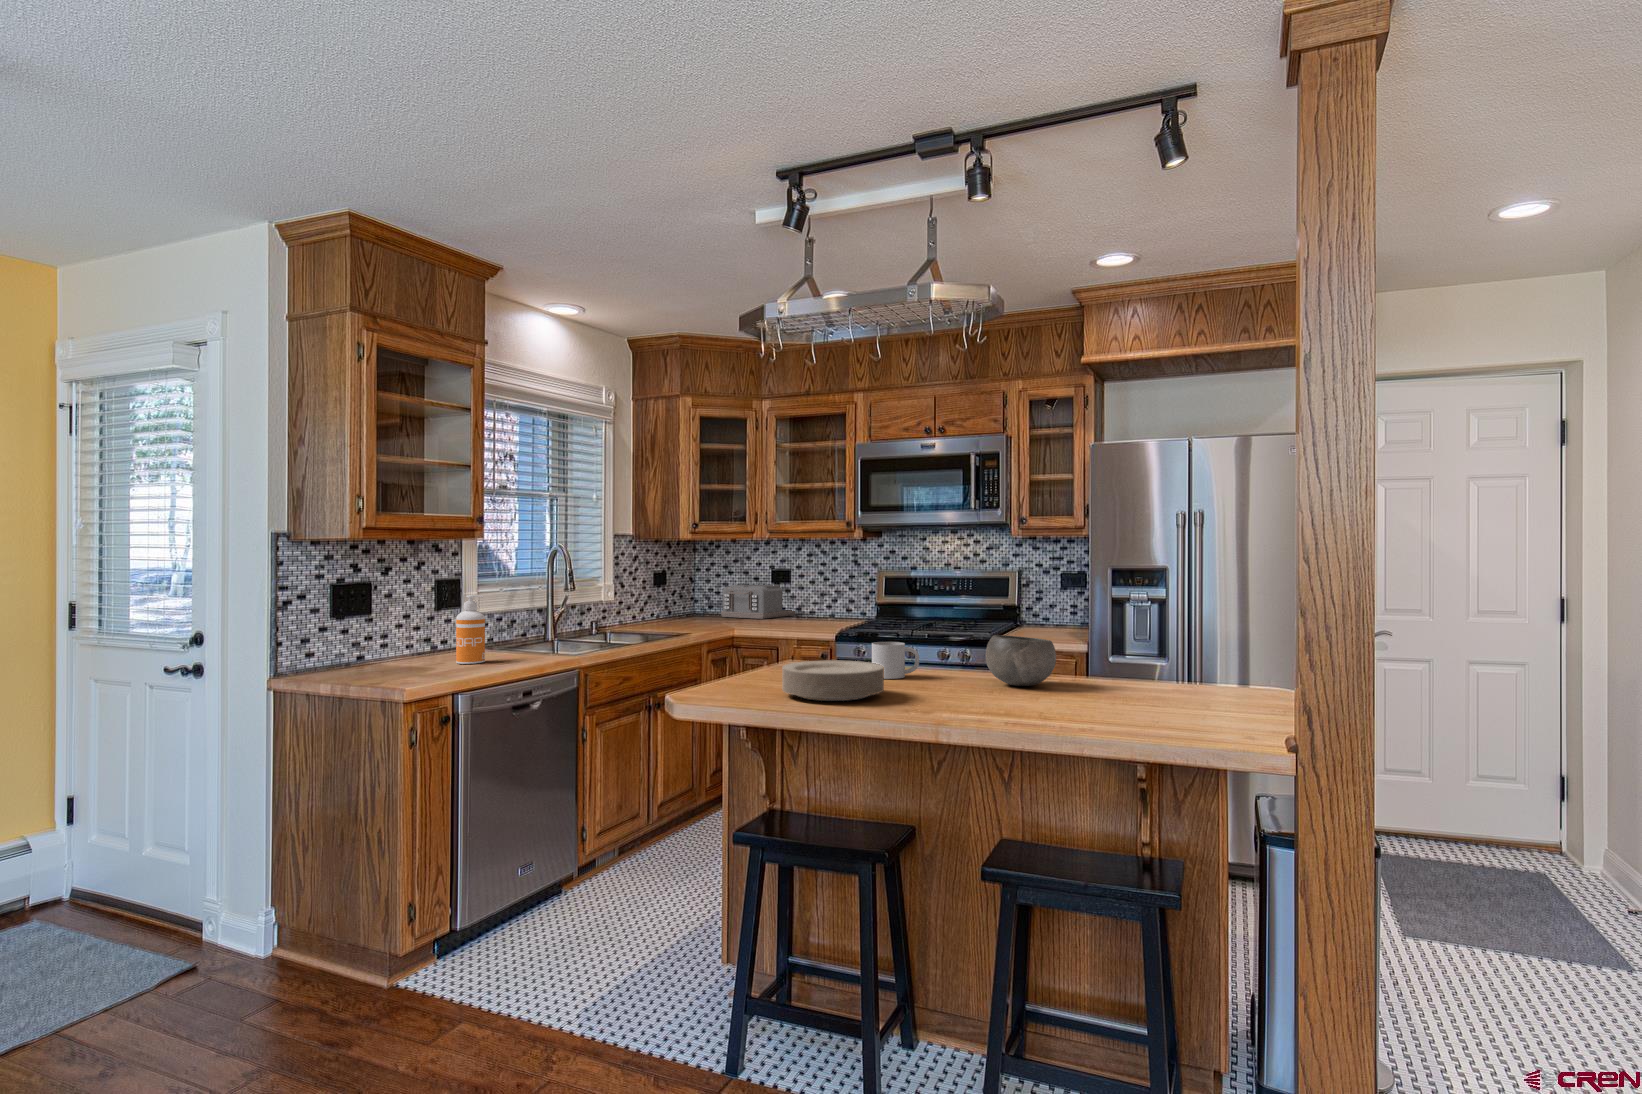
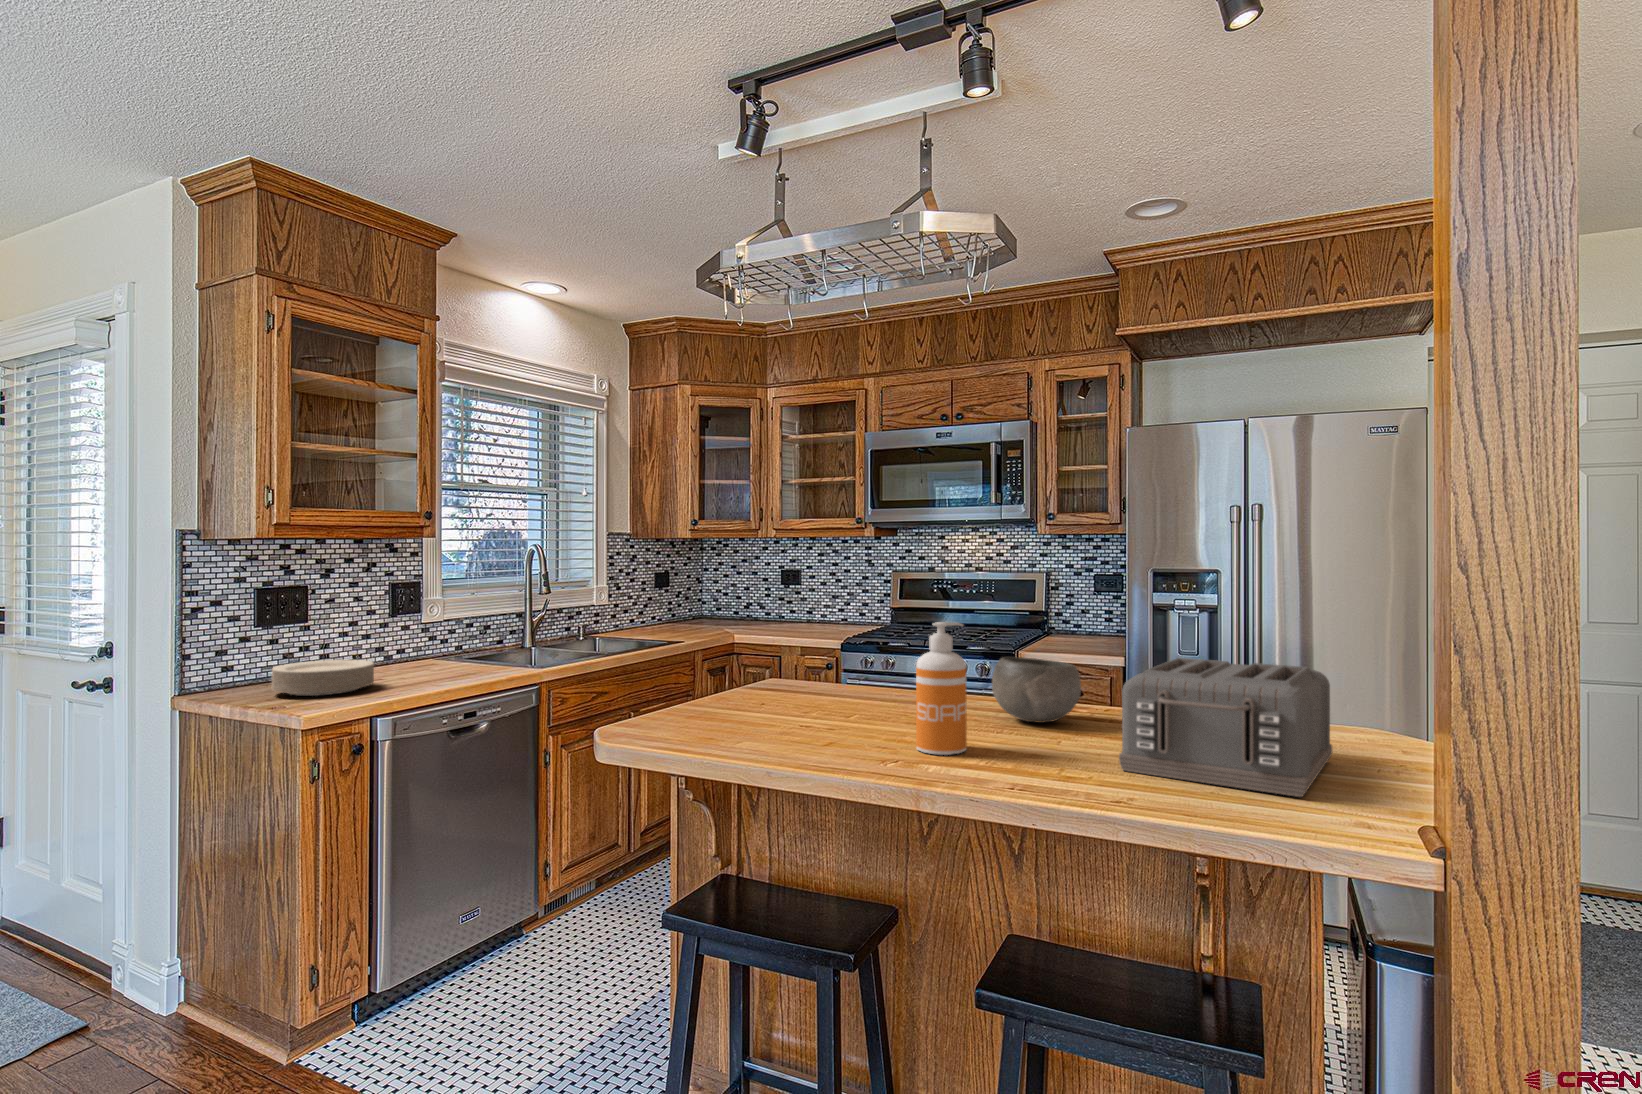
toaster: present [721,584,795,619] -> present [1119,658,1333,797]
soap dispenser: present [456,595,485,664] -> present [916,622,967,755]
mug: present [872,642,919,679] -> none [853,663,912,709]
plate: present [782,660,884,701] -> present [272,660,374,696]

